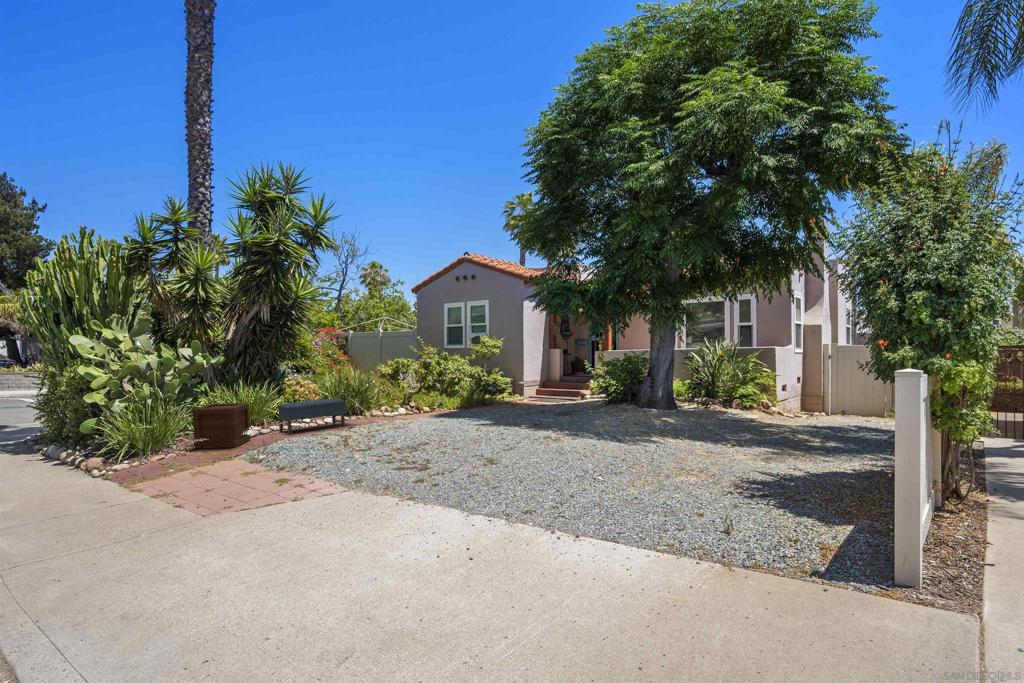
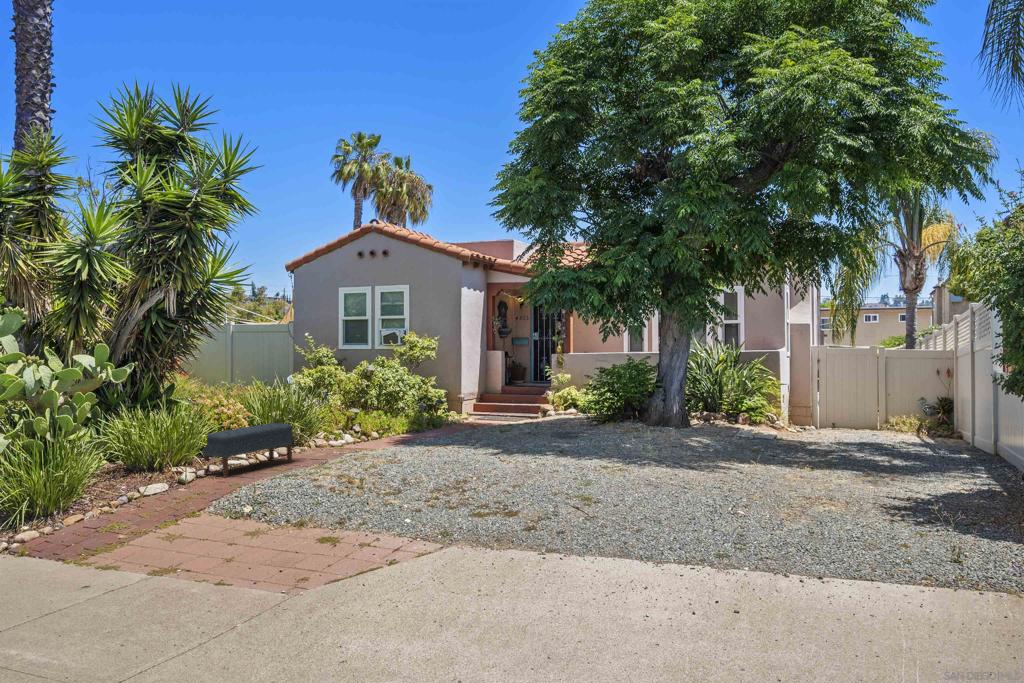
wooden crate: present [193,403,250,449] -> none [103,434,177,506]

